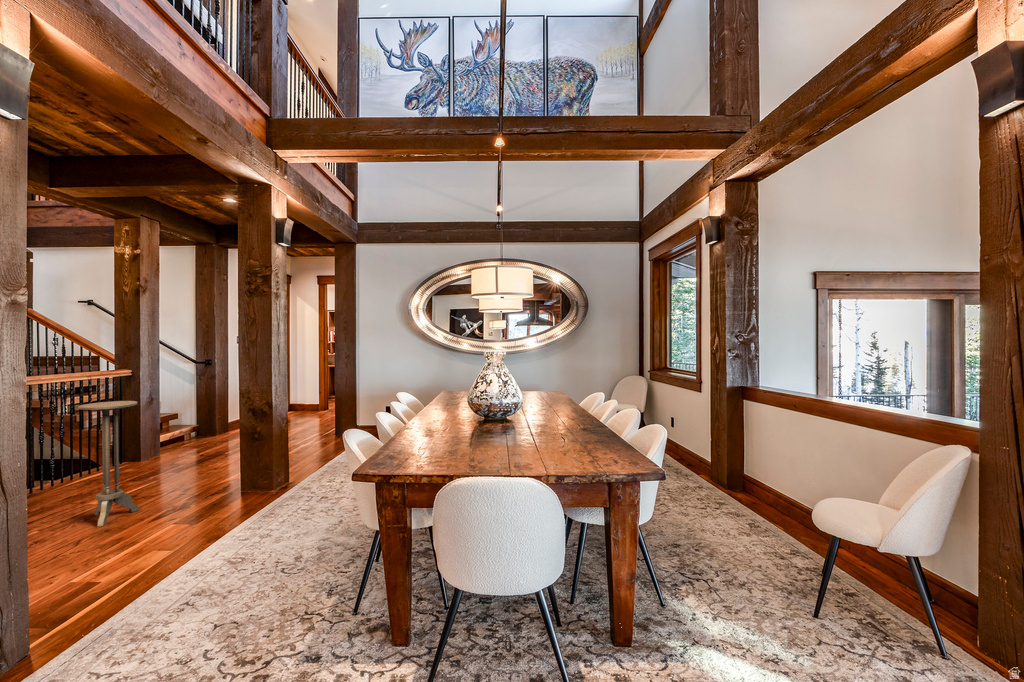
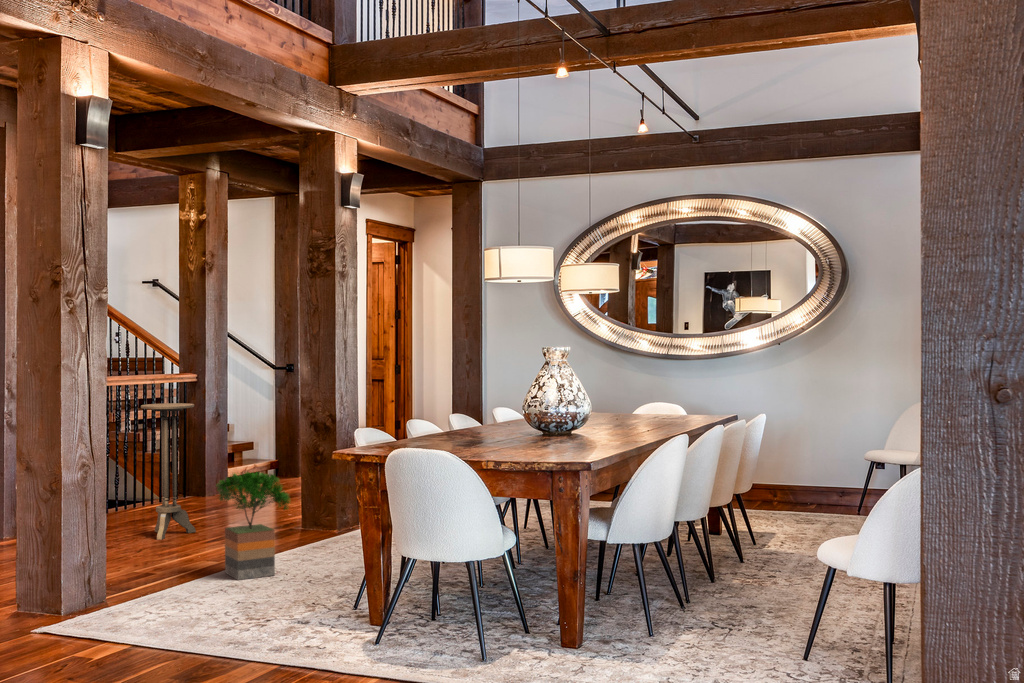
potted tree: none [171,468,257,581] -> present [216,472,290,580]

